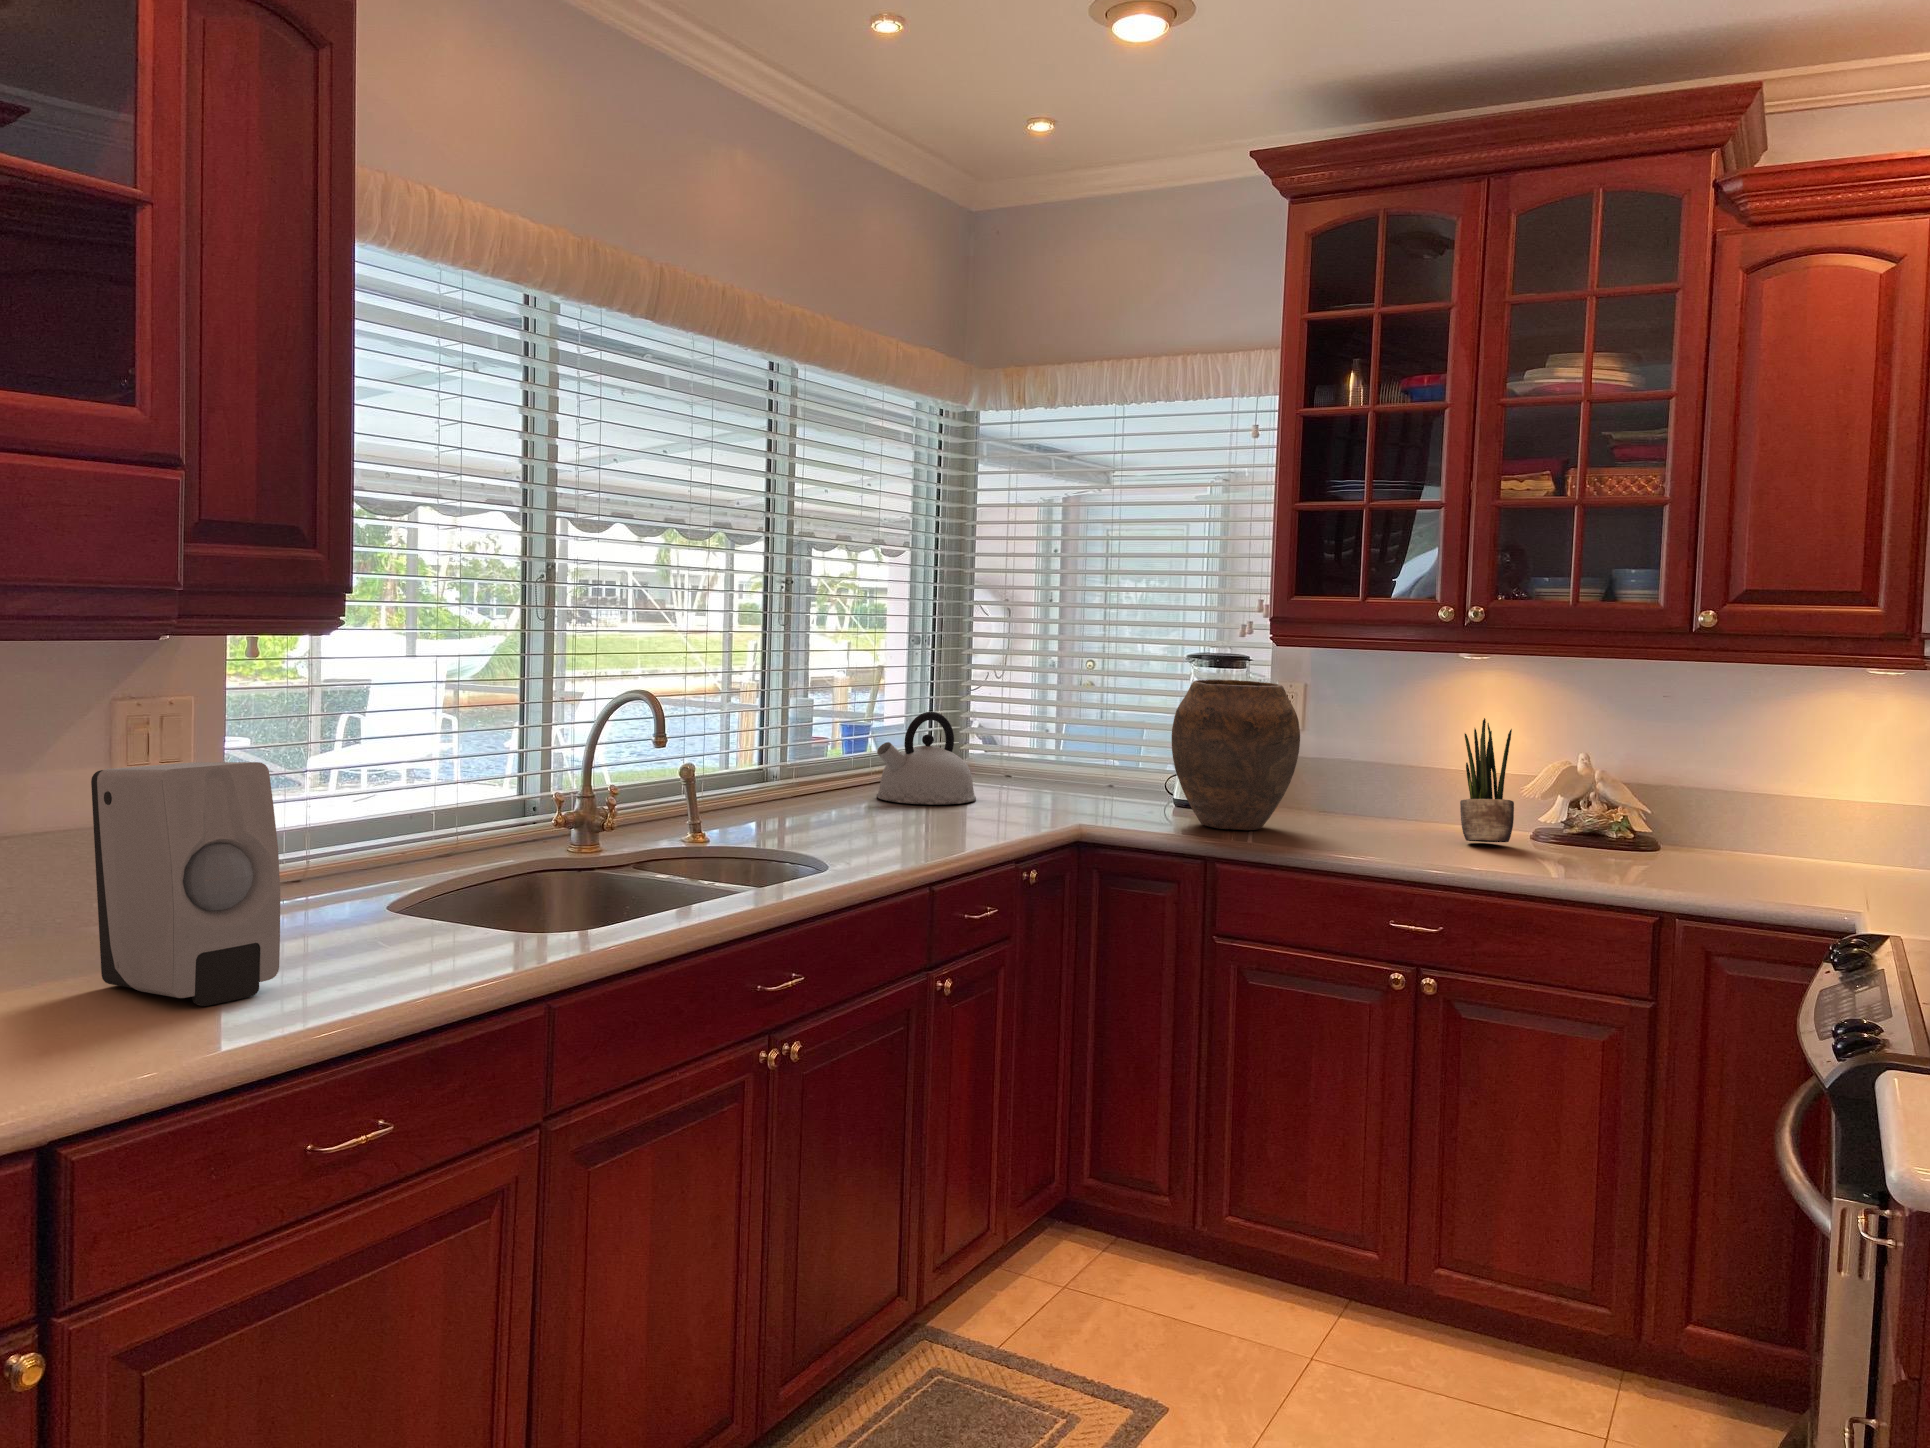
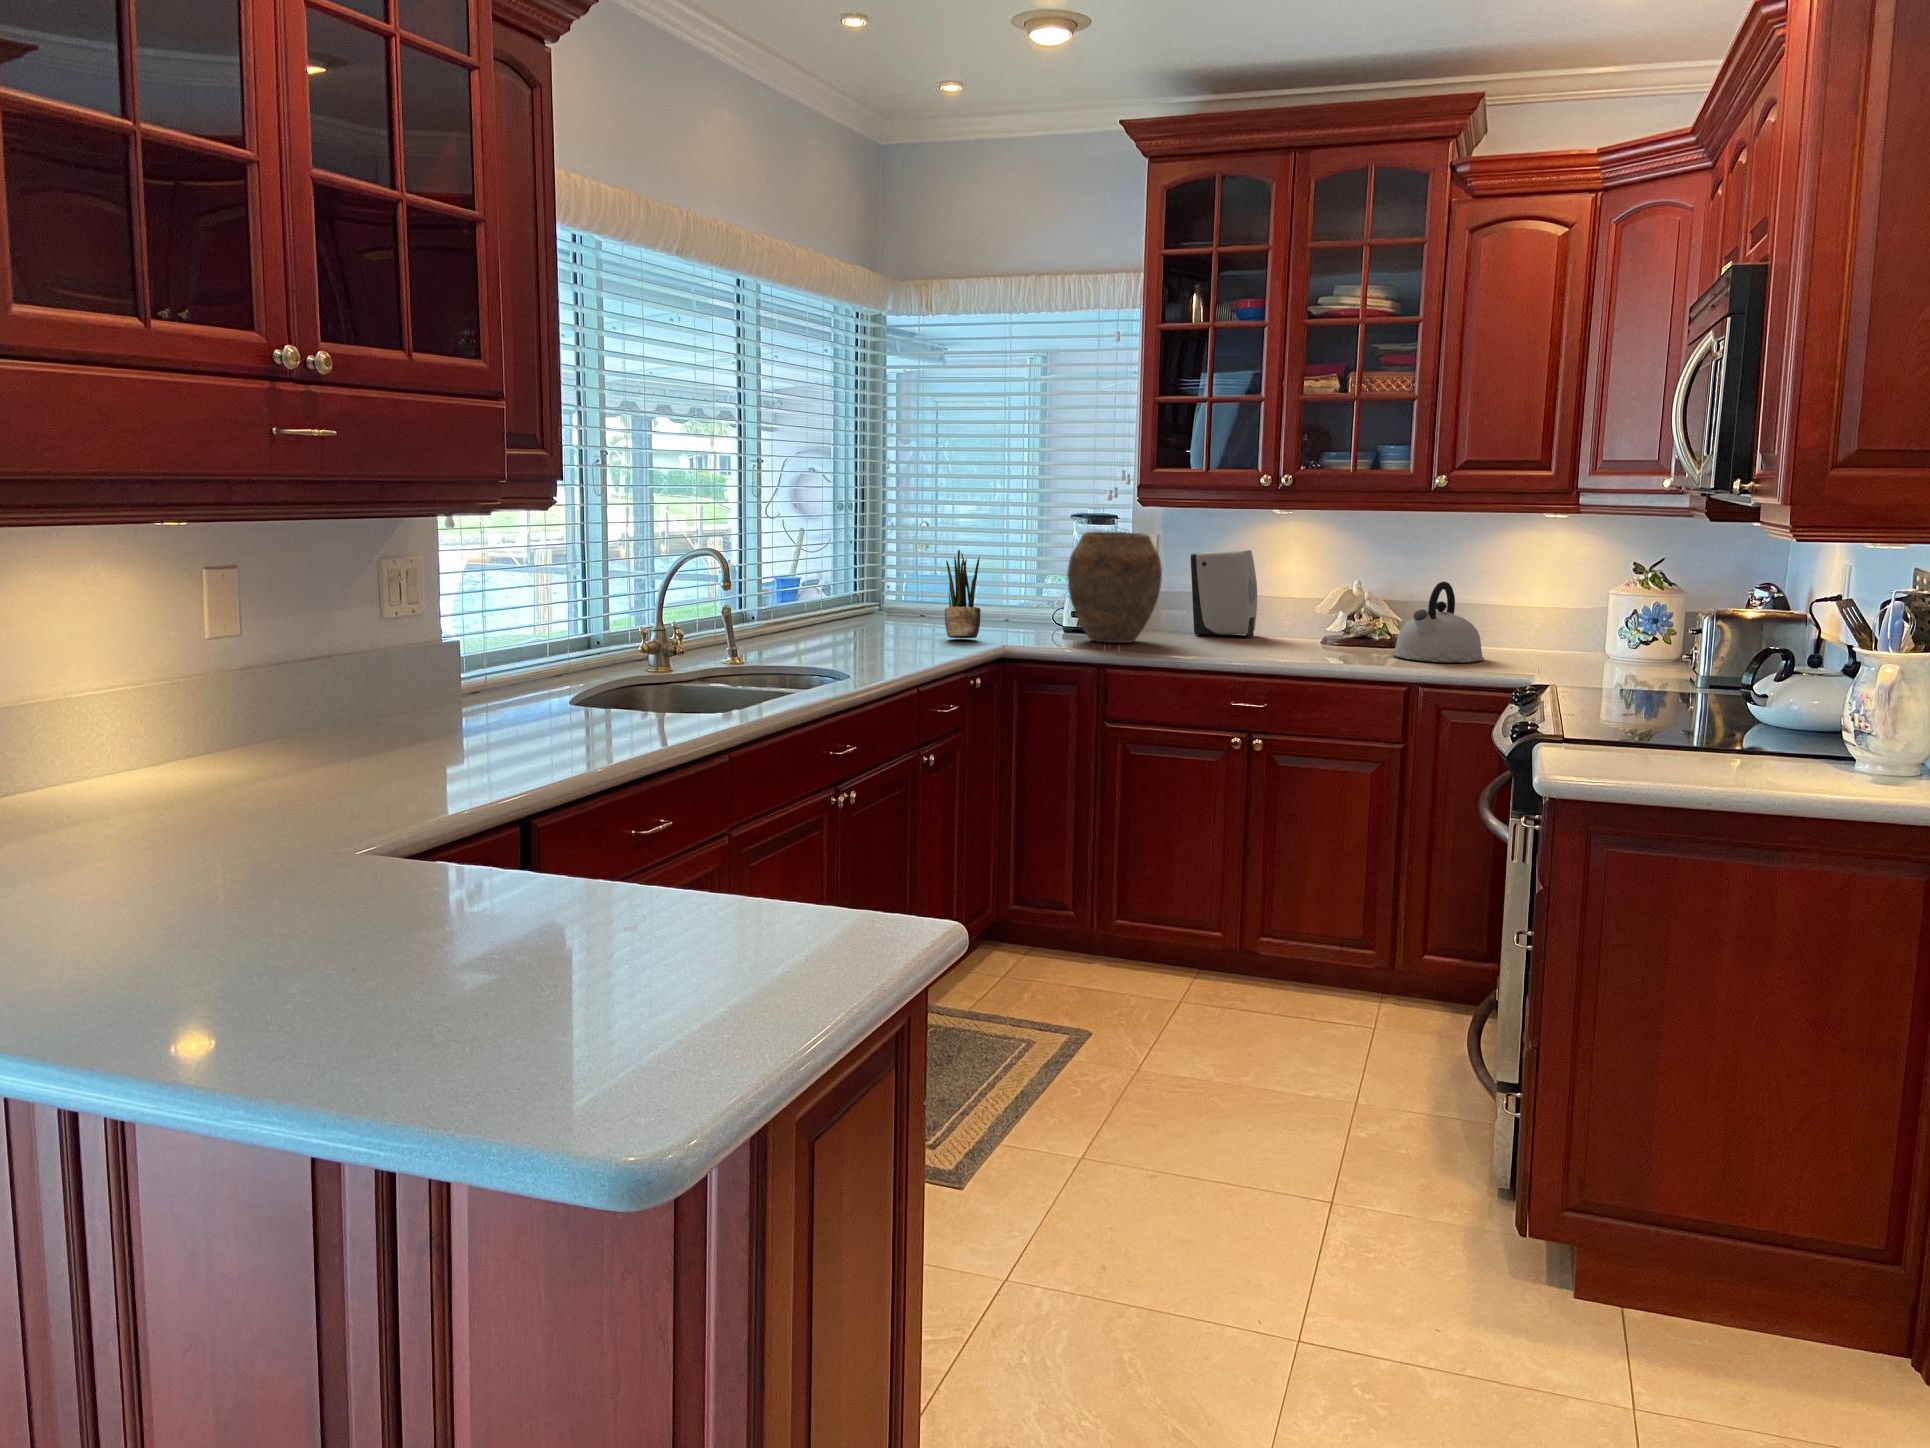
kettle: present [877,712,976,804] -> present [1393,582,1484,662]
potted plant: present [1460,718,1514,842] -> present [945,550,981,638]
soap dispenser: present [91,762,280,1006] -> present [1191,550,1257,638]

